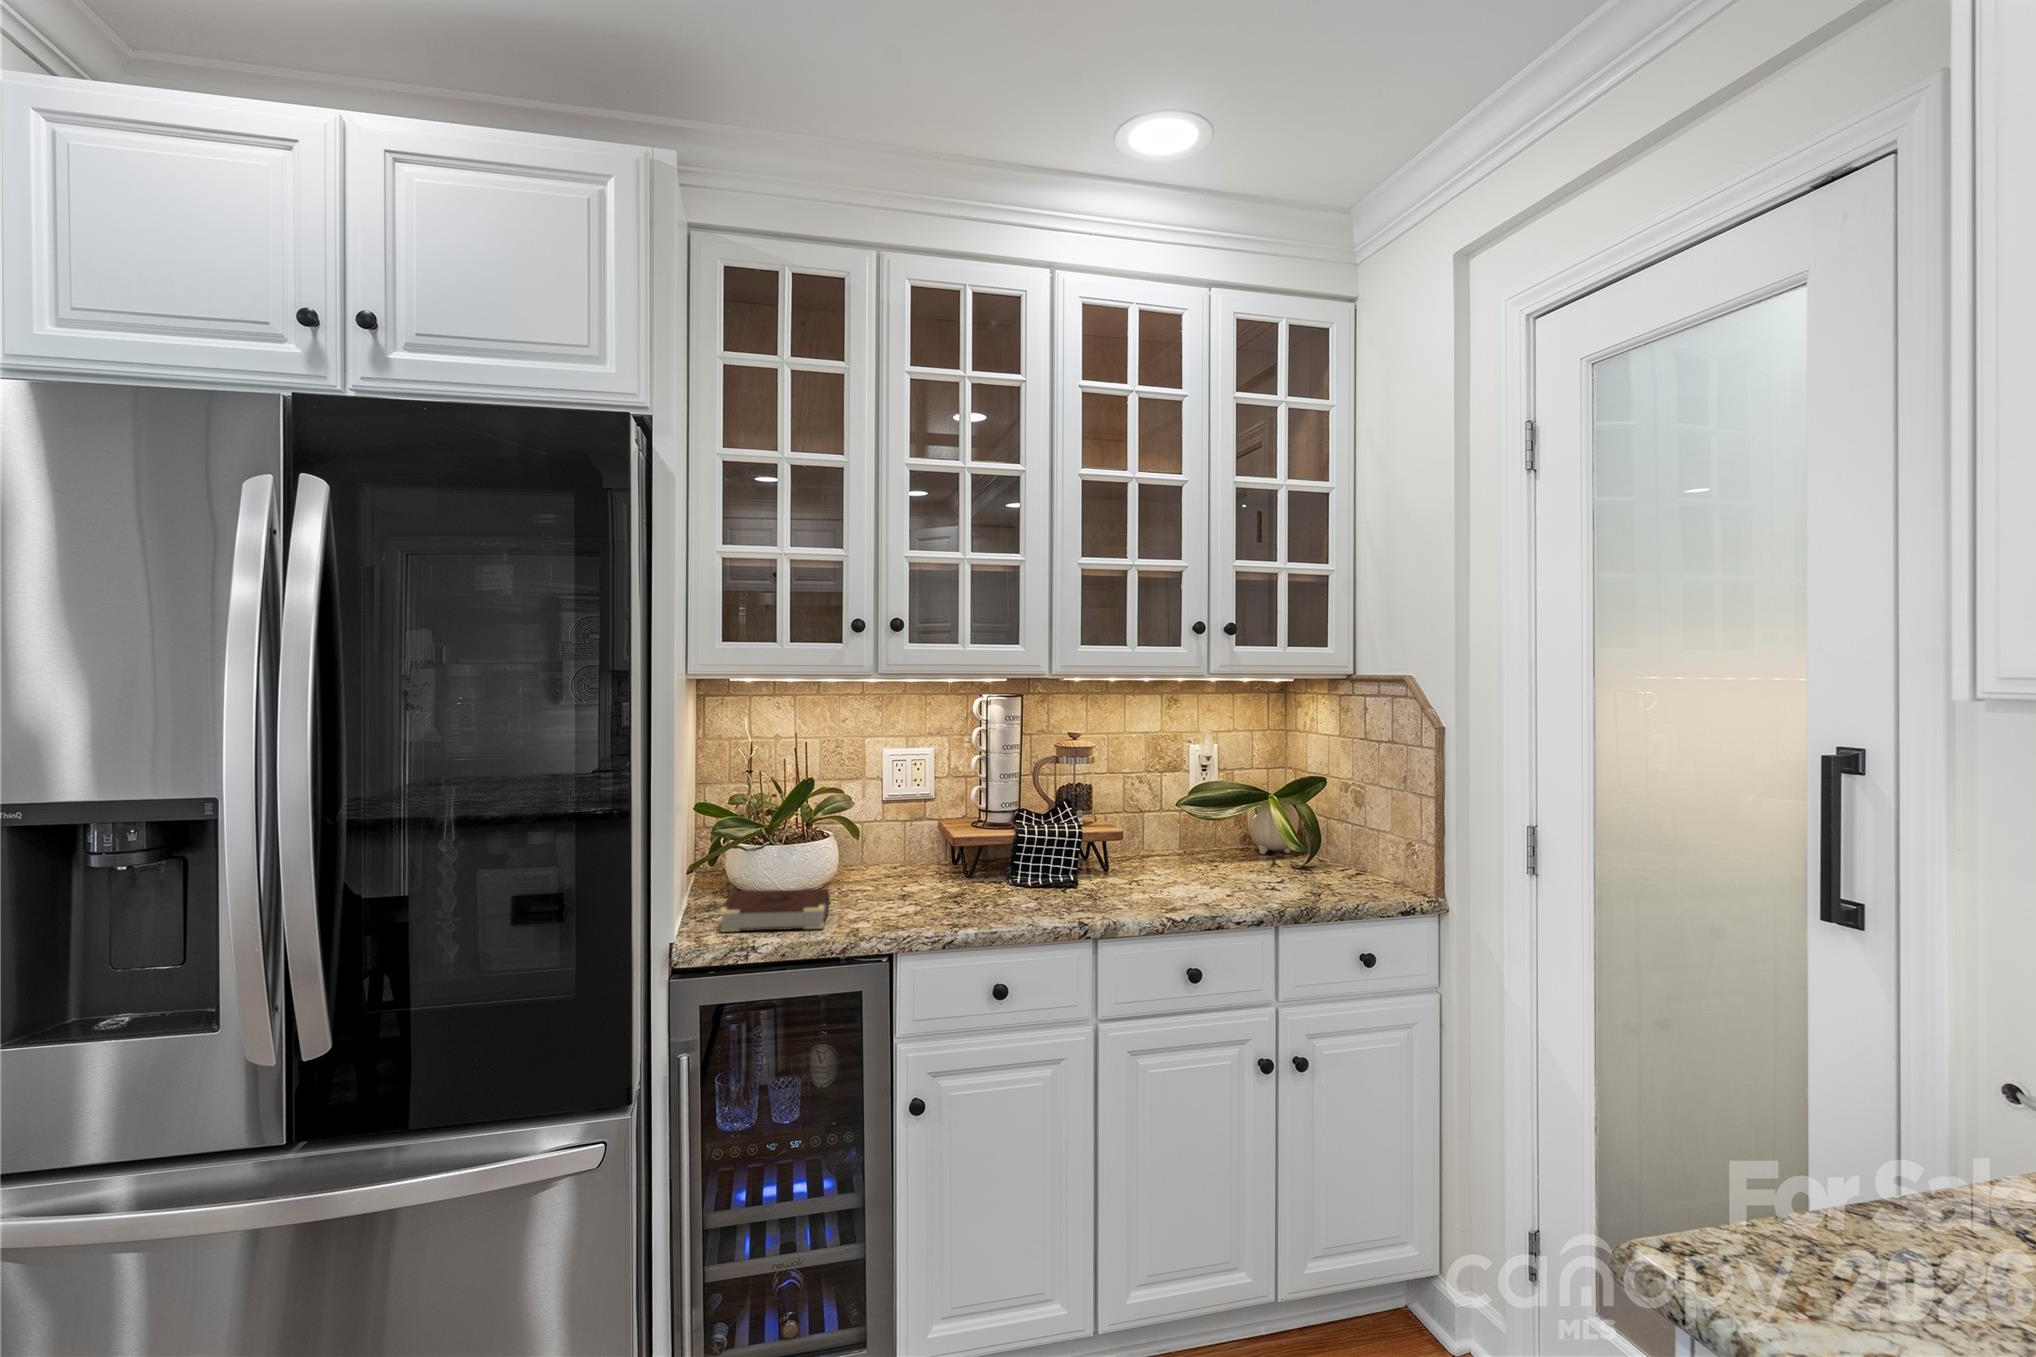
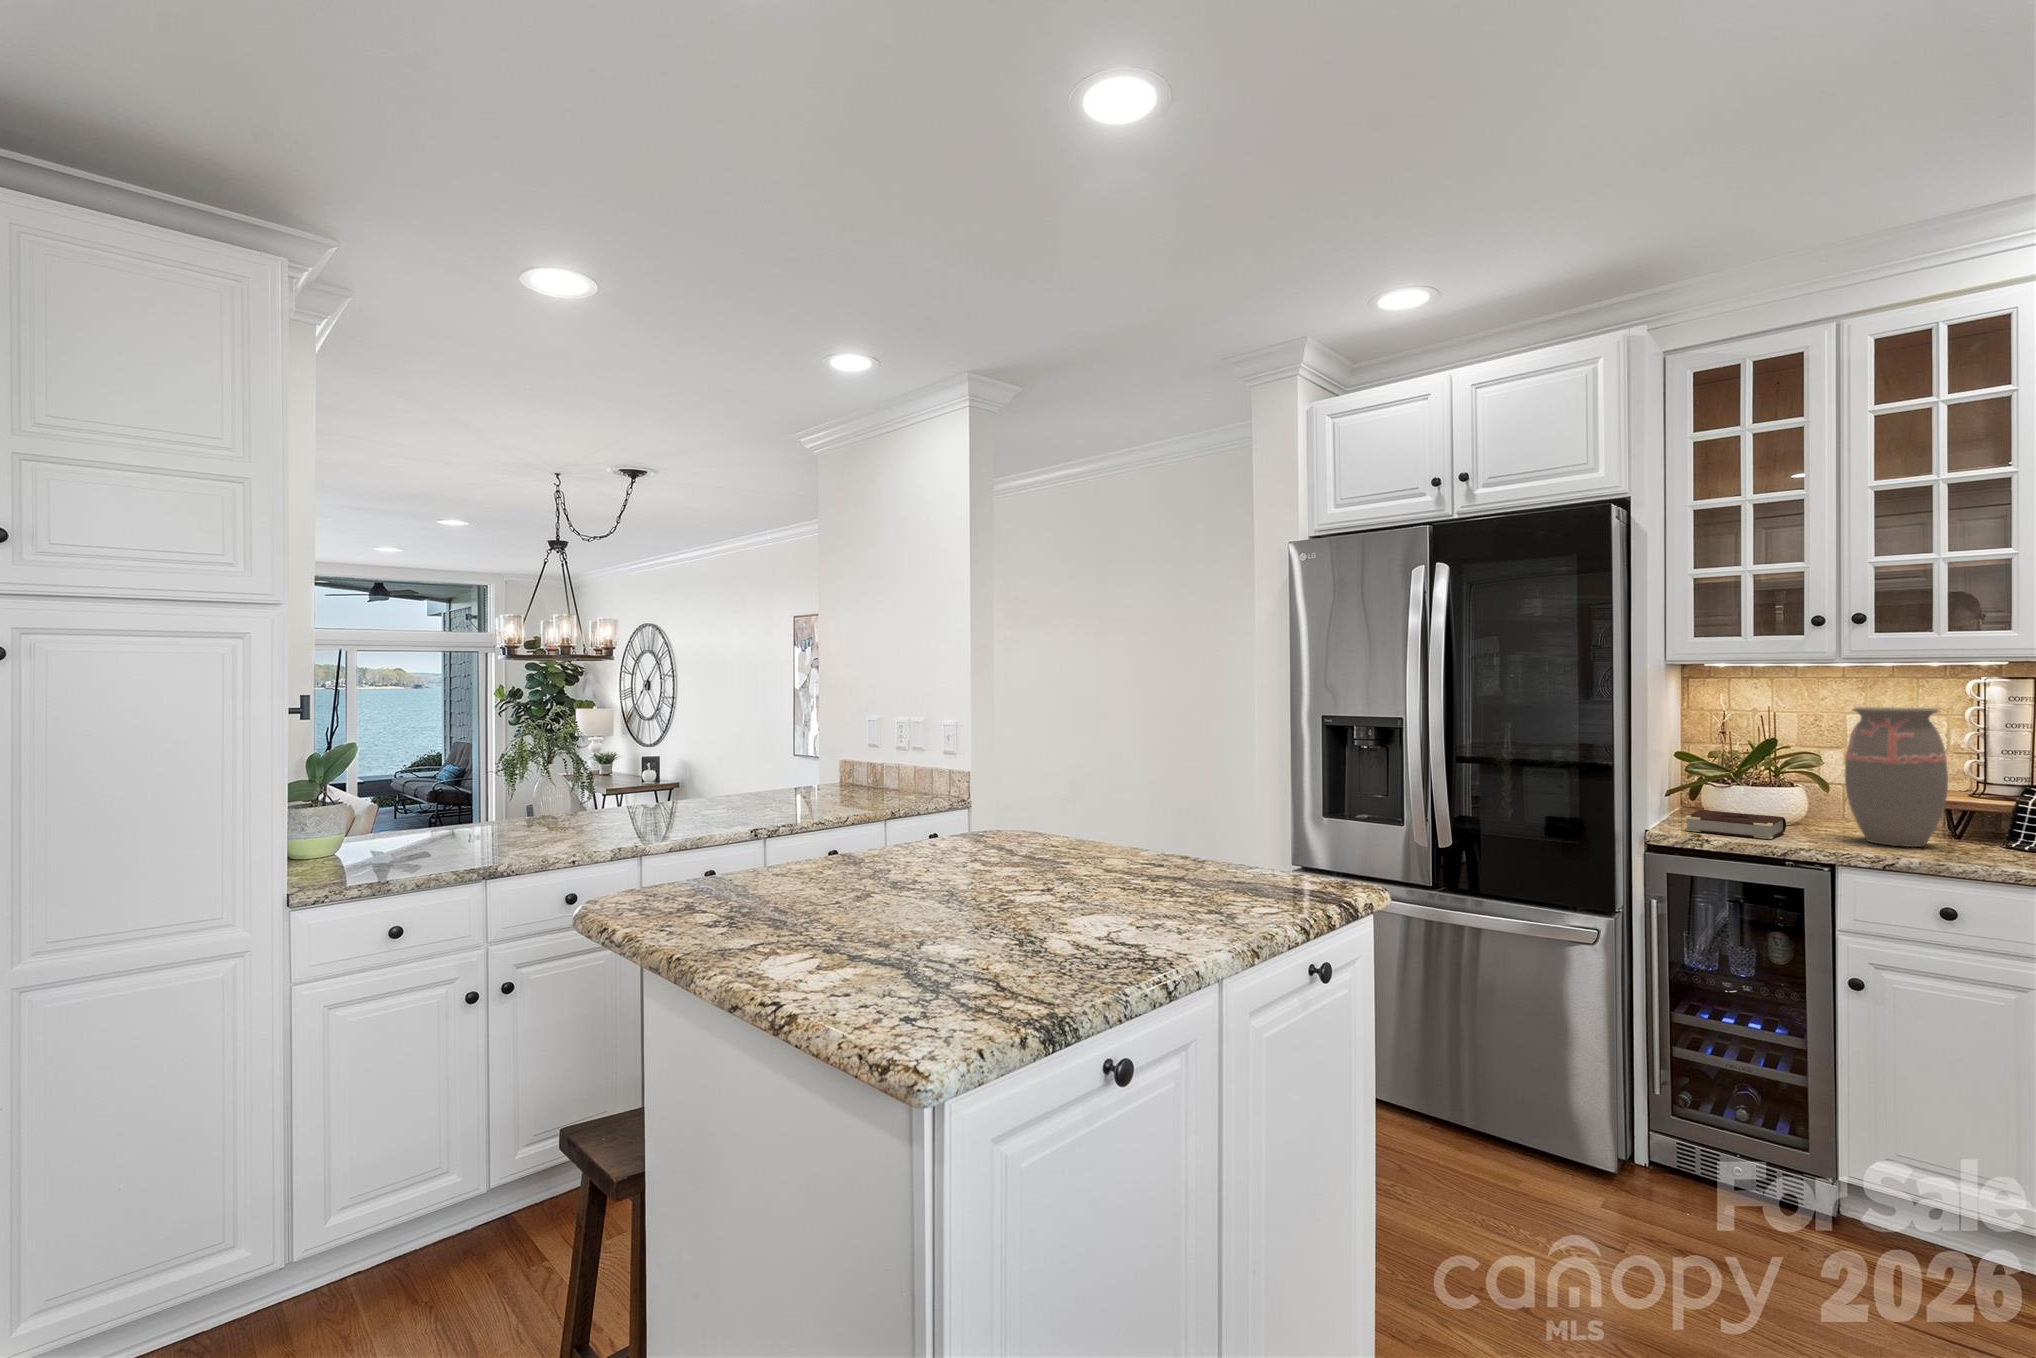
decorative vase: none [890,736,983,911] -> present [1845,707,1948,847]

